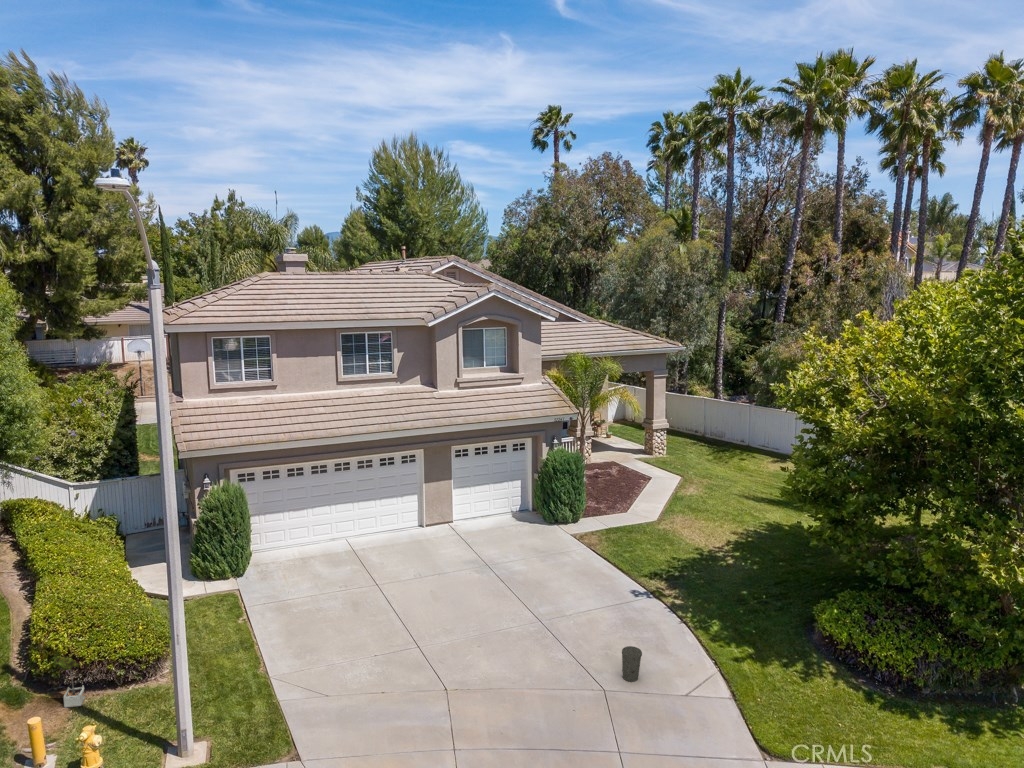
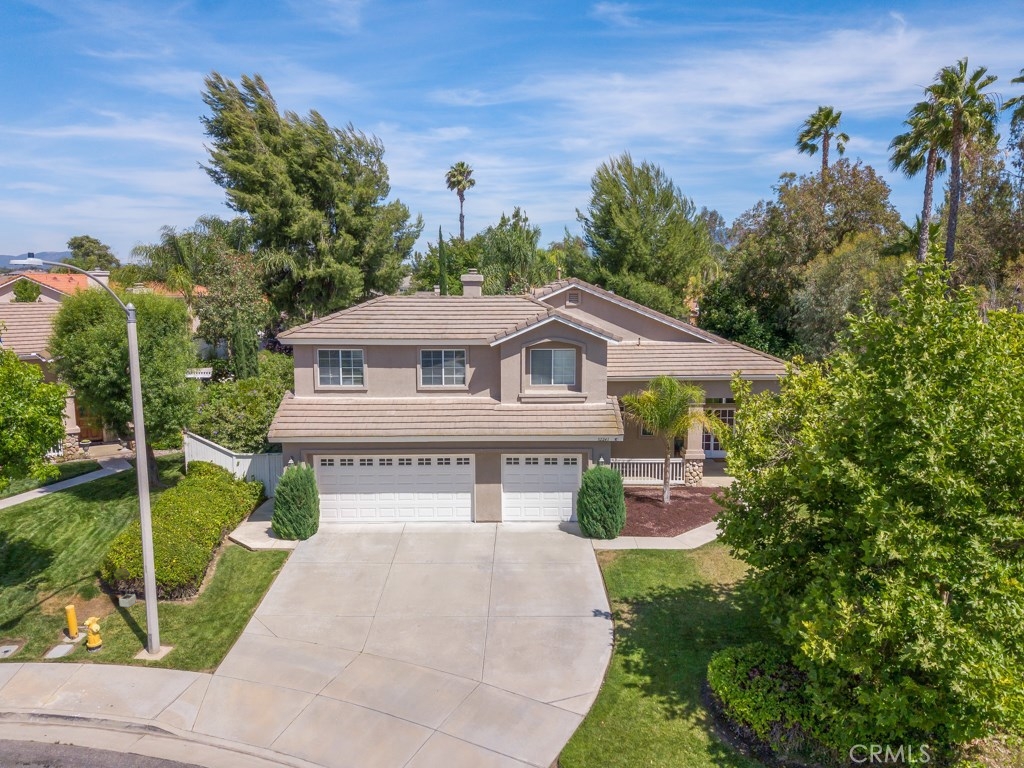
trash can: present [622,646,642,682] -> none [492,658,511,692]

